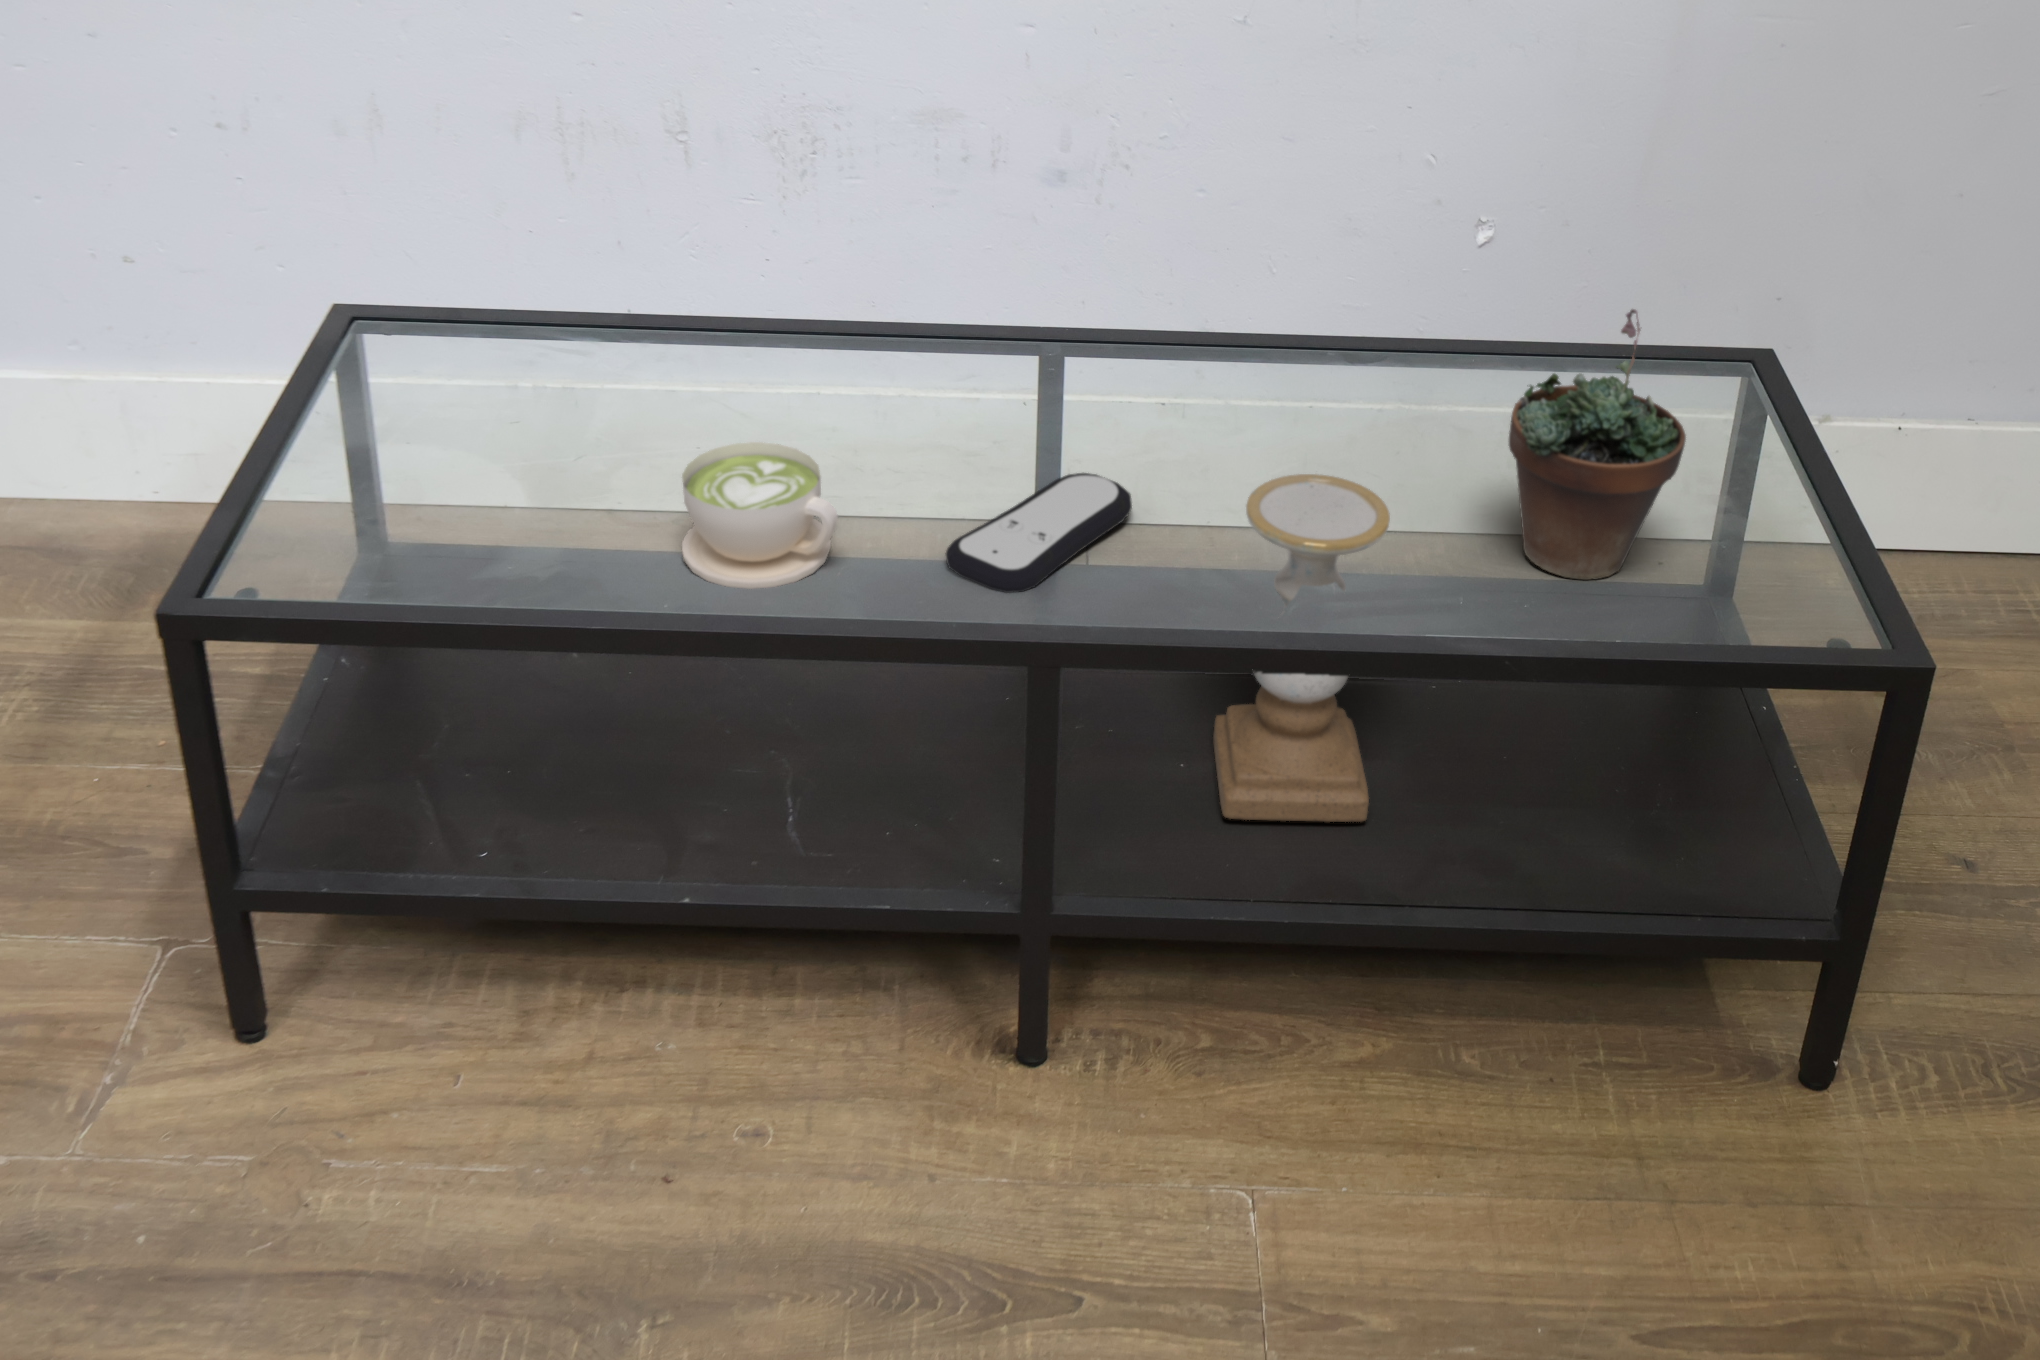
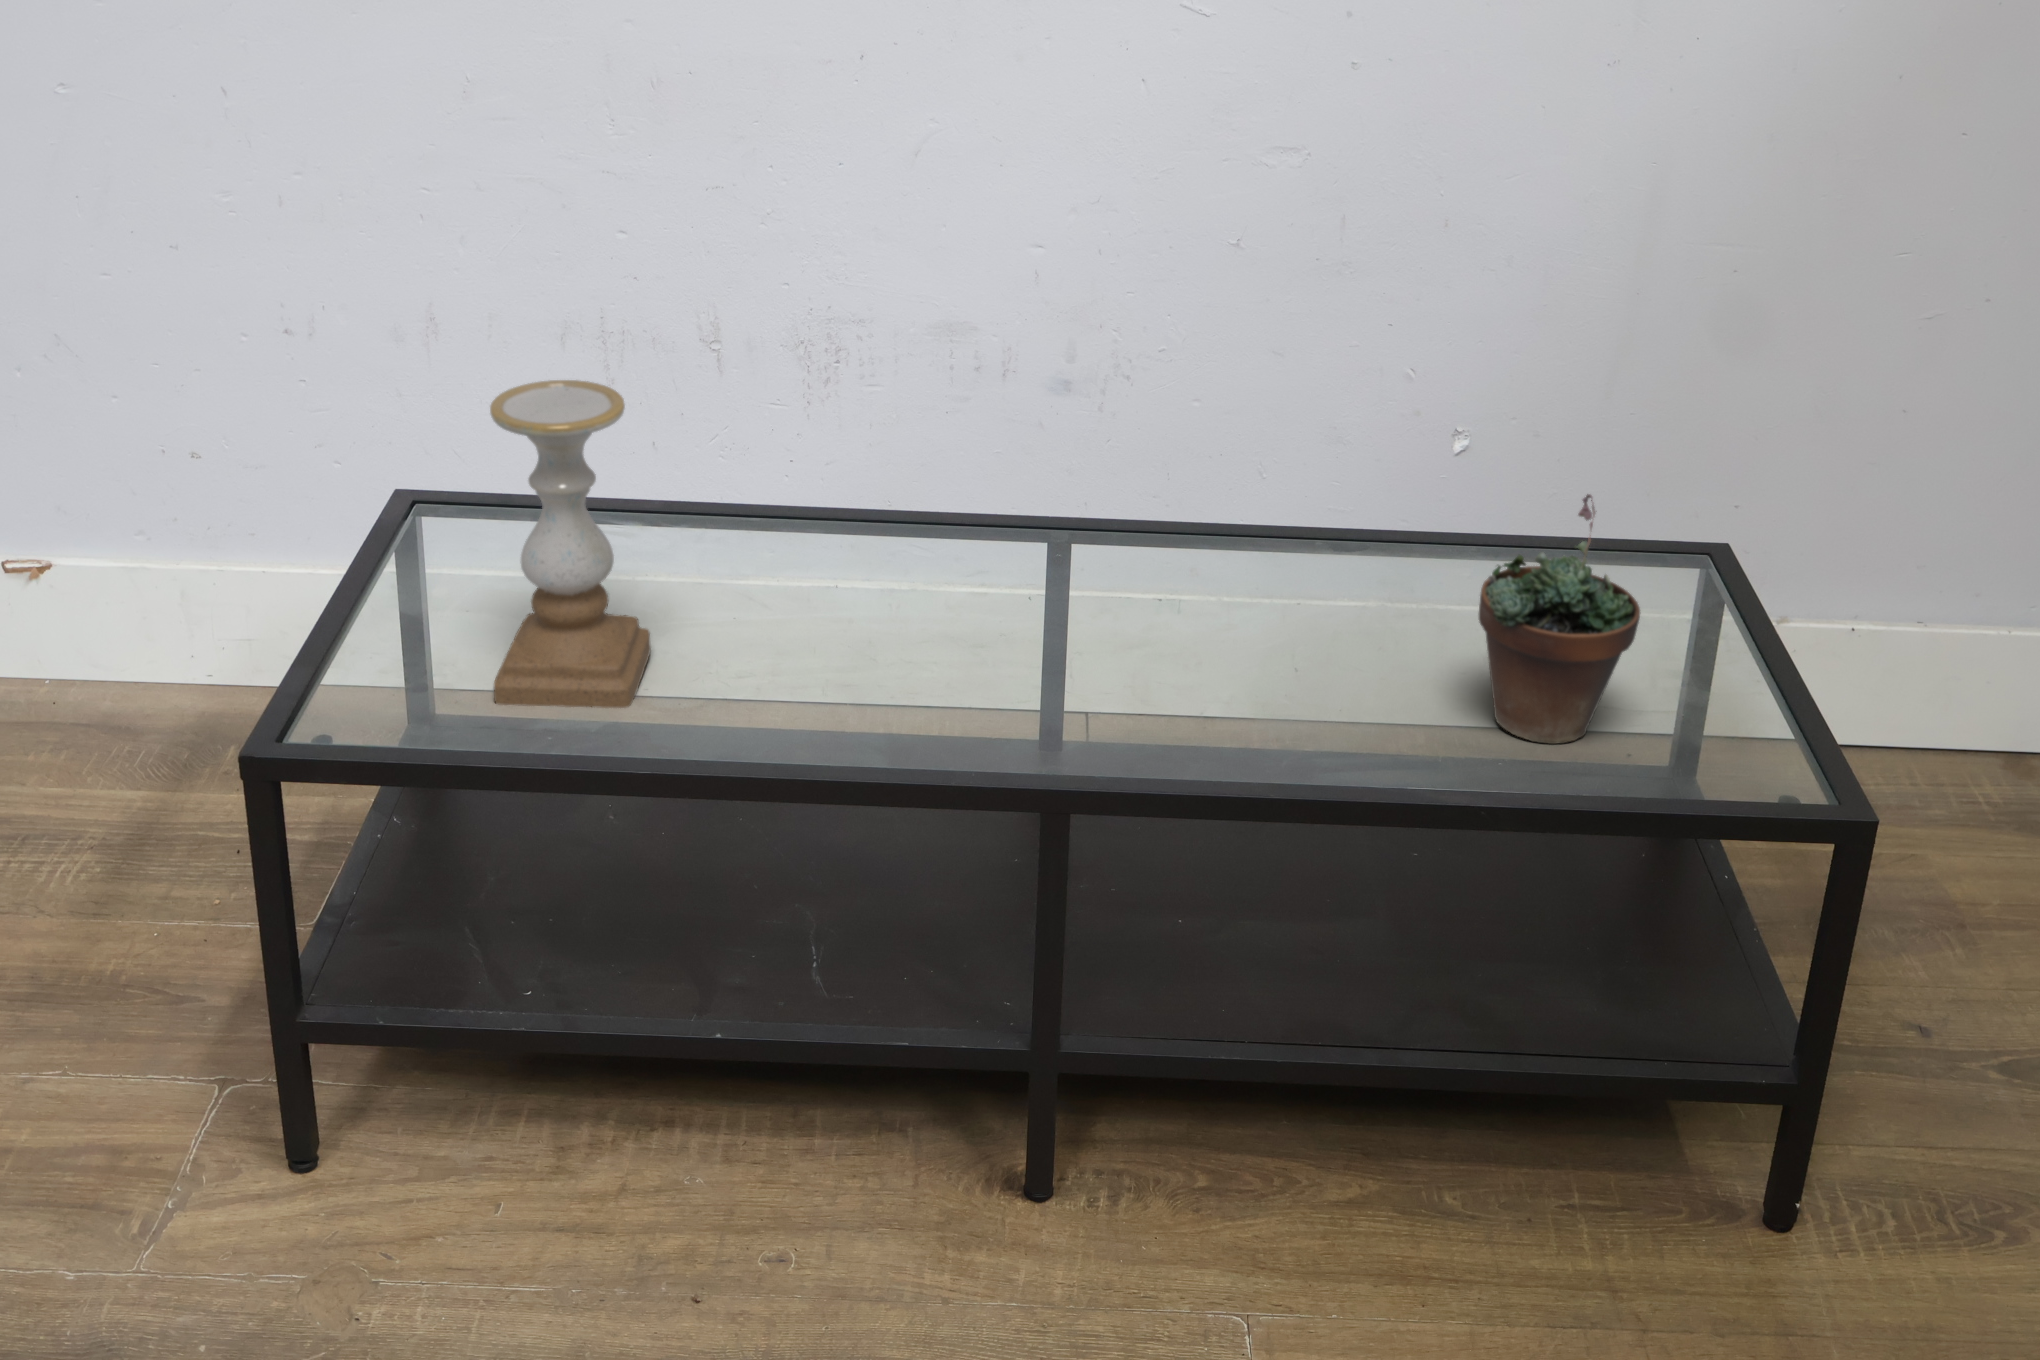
coffee cup: present [682,442,838,589] -> none [720,612,865,744]
remote control: present [946,473,1132,593] -> none [962,645,1133,751]
candle holder: present [1213,474,1390,822] -> present [490,380,651,708]

